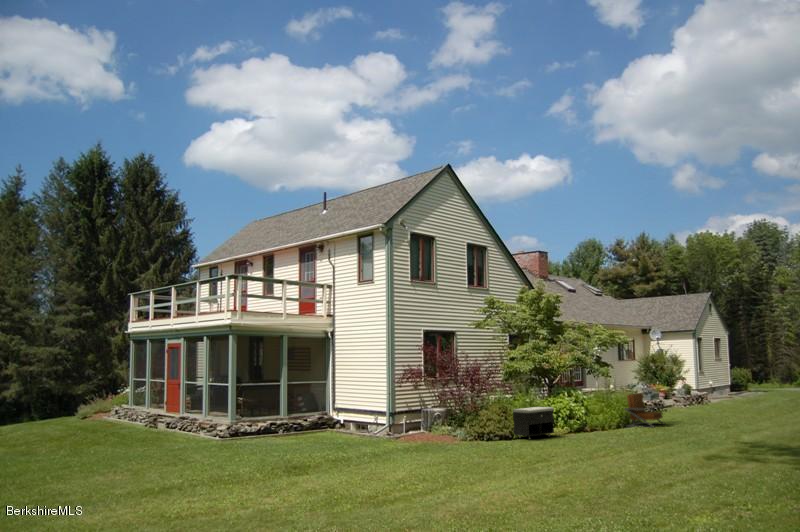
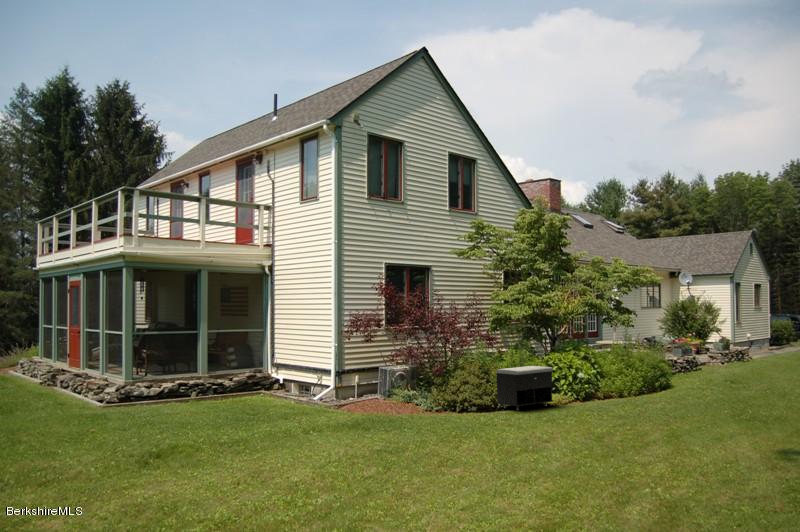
lounge chair: present [625,393,665,428] -> none [649,348,704,394]

